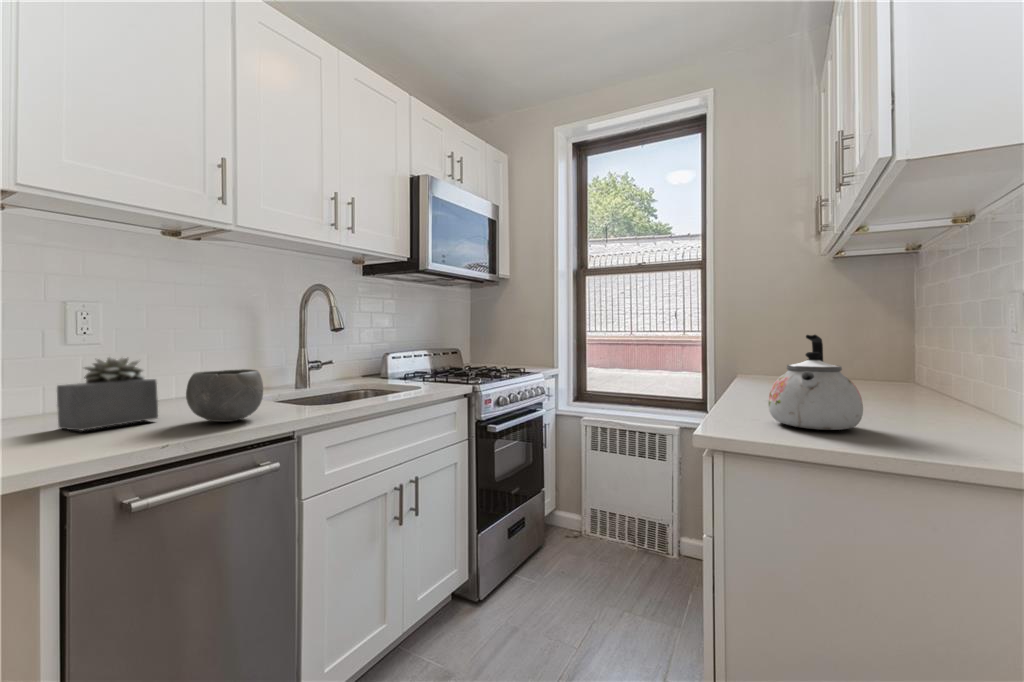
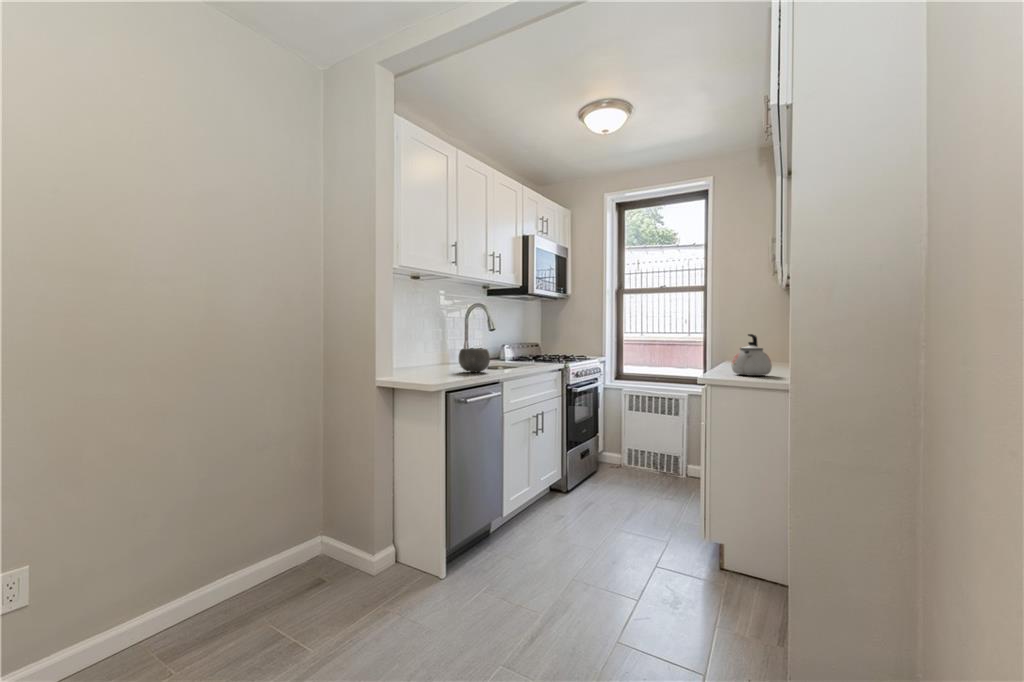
succulent plant: present [57,357,158,431] -> none [406,341,443,373]

